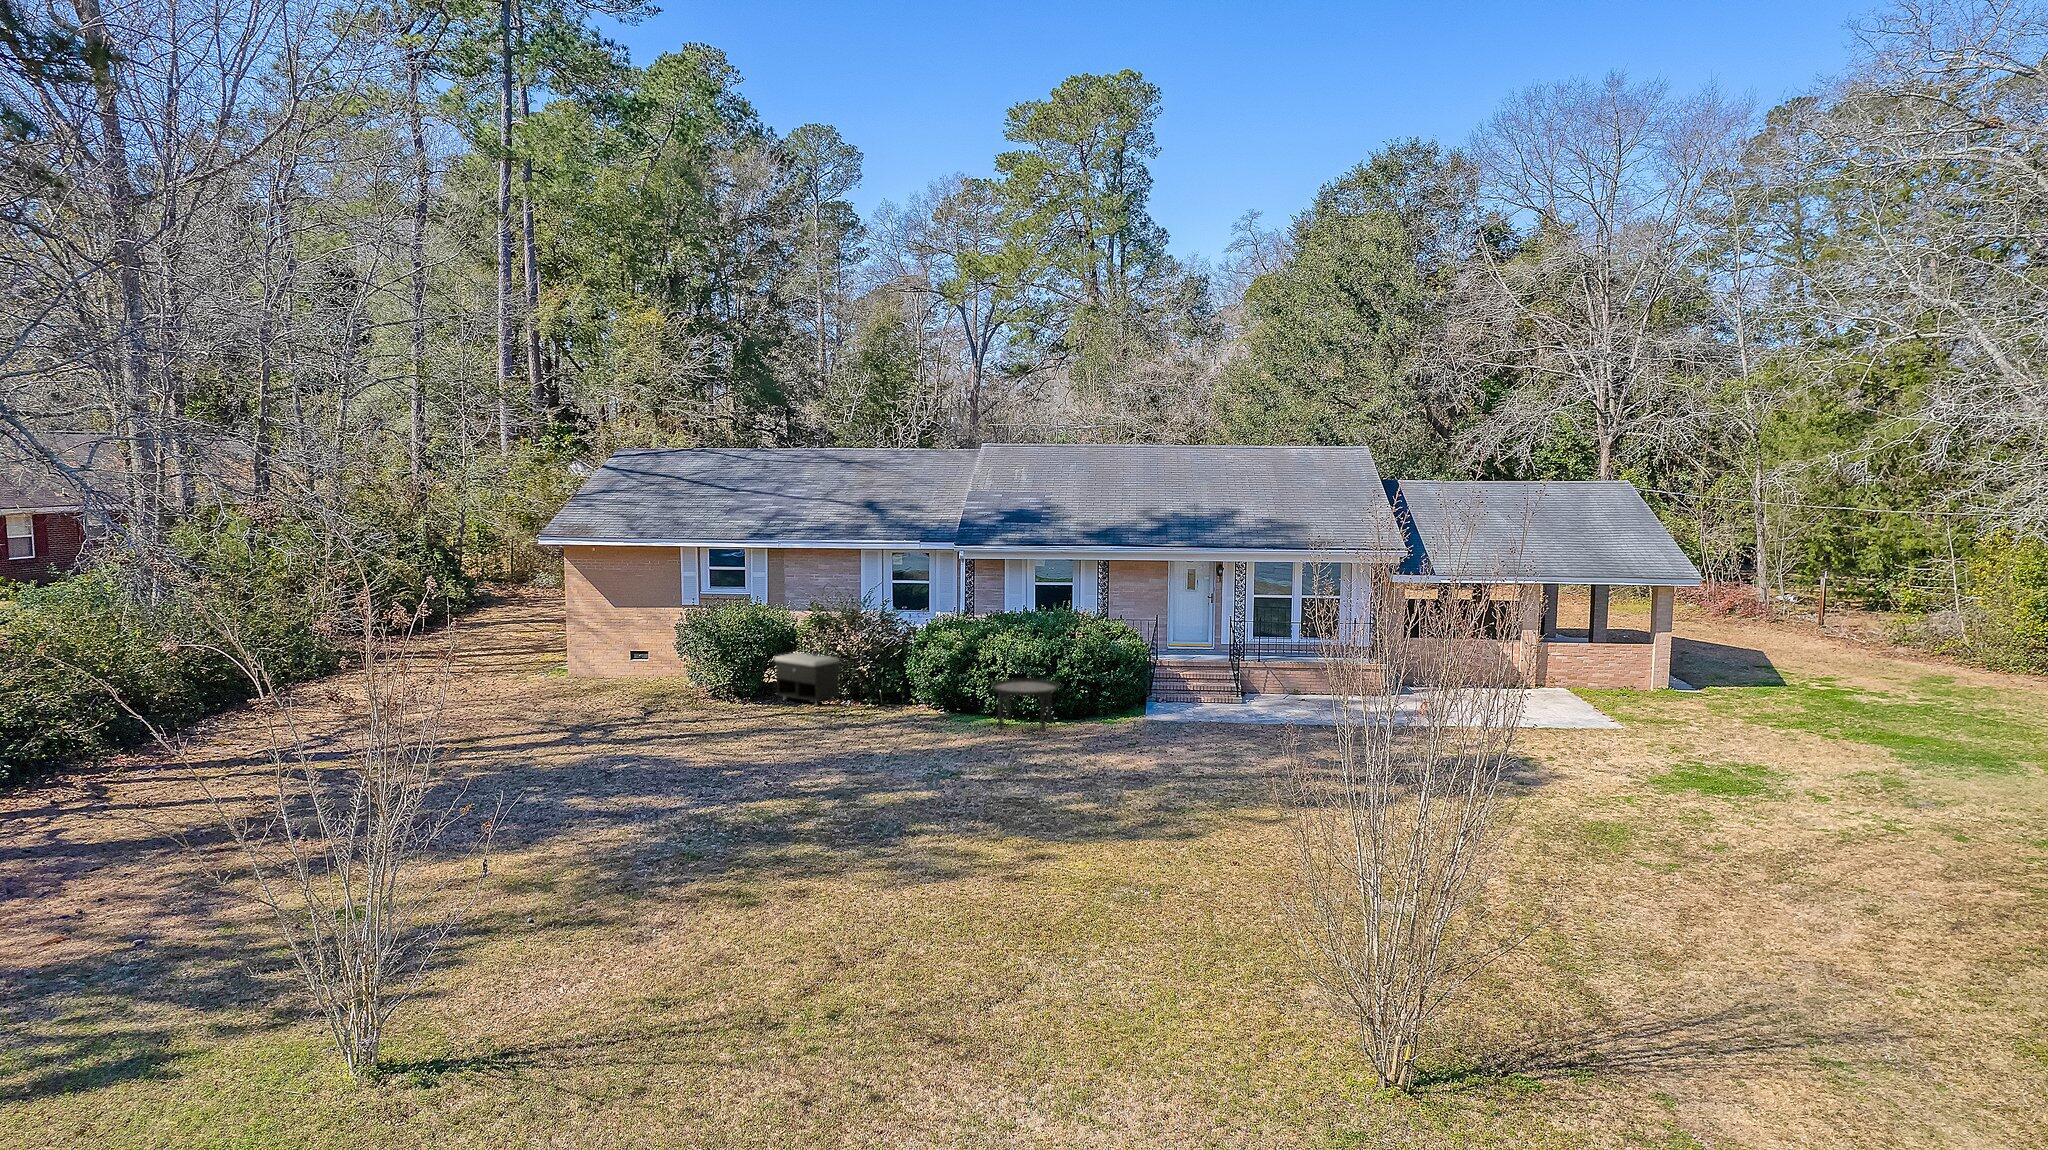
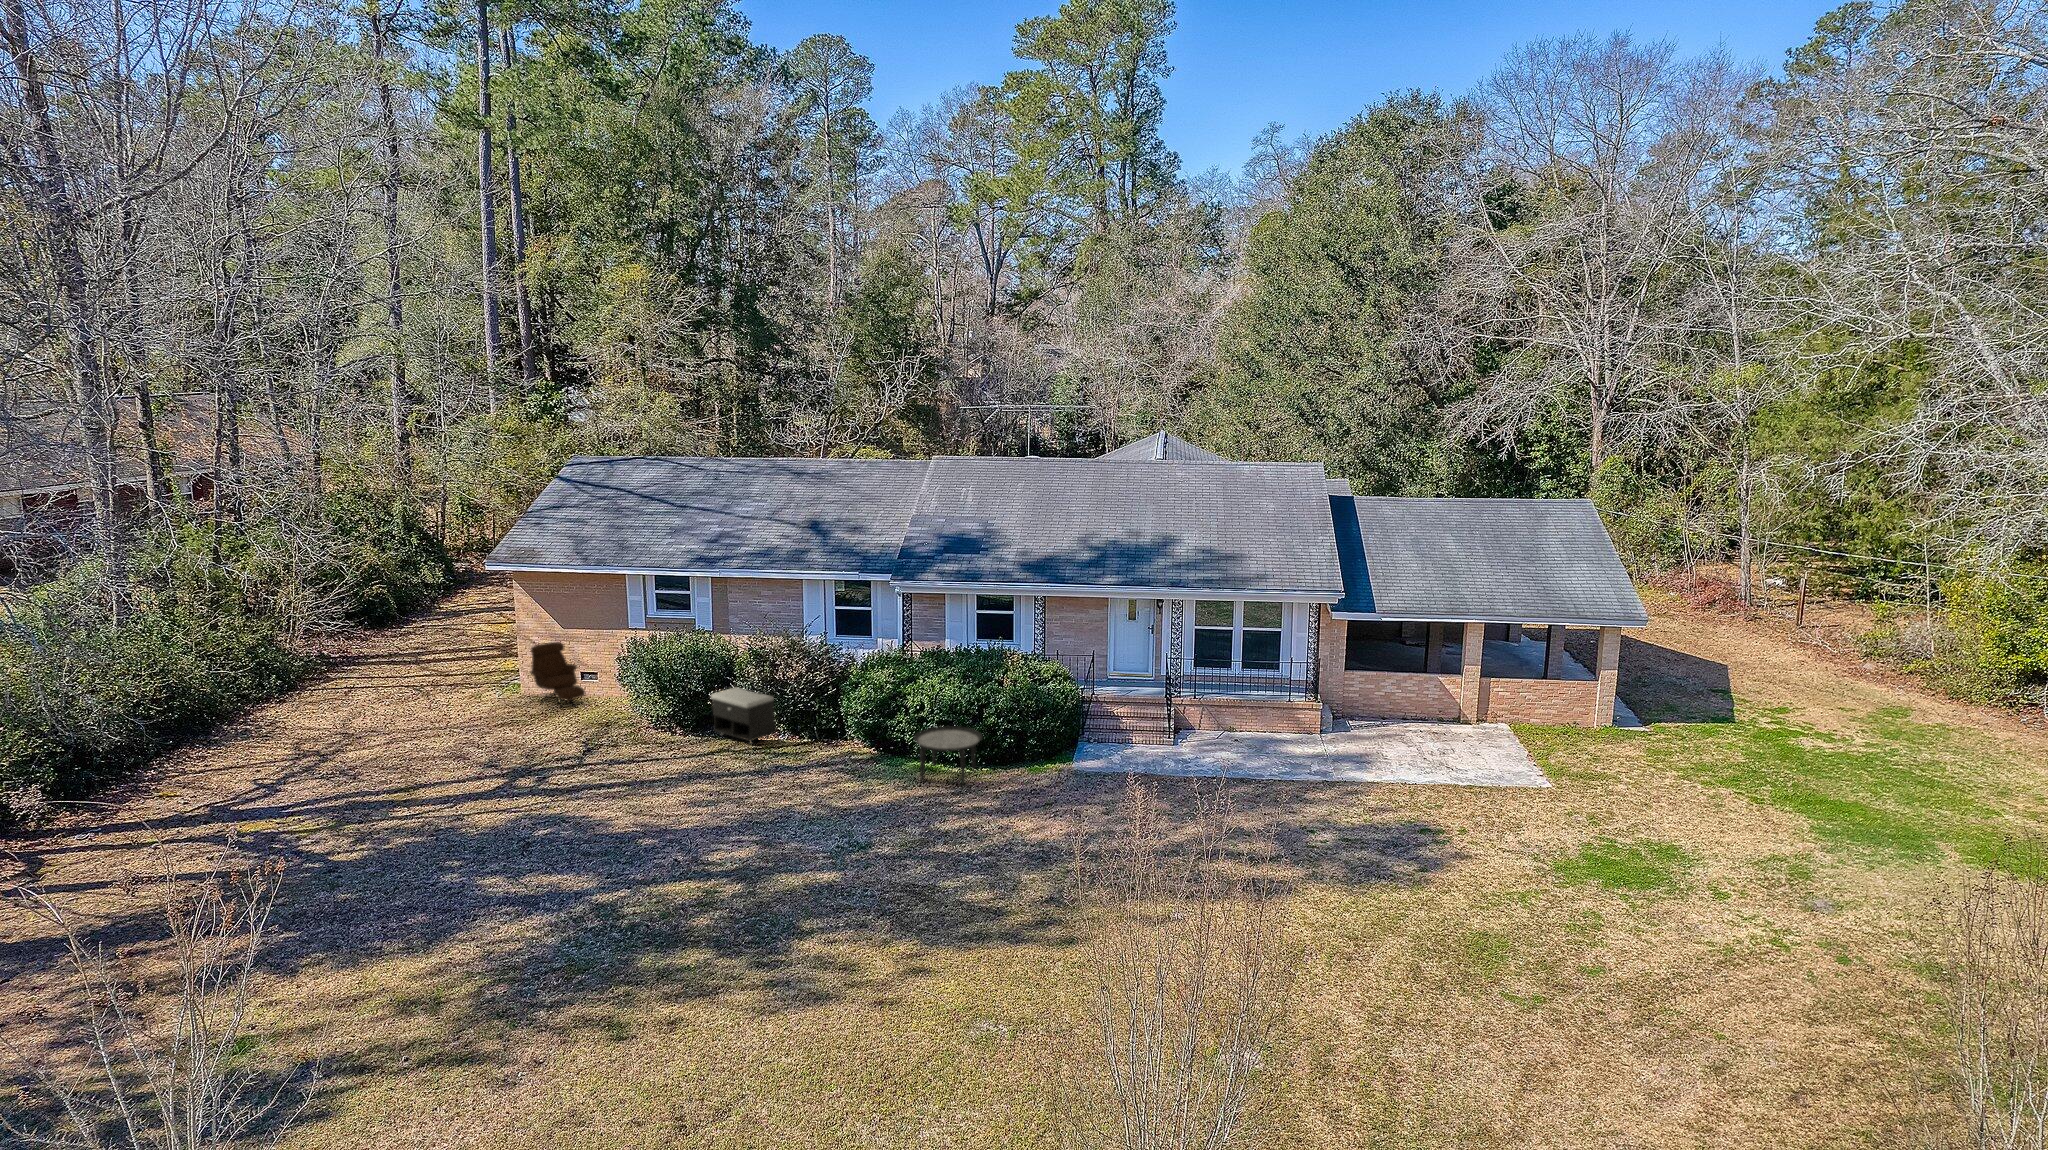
lounge chair: none [581,620,638,682] -> present [530,642,585,703]

